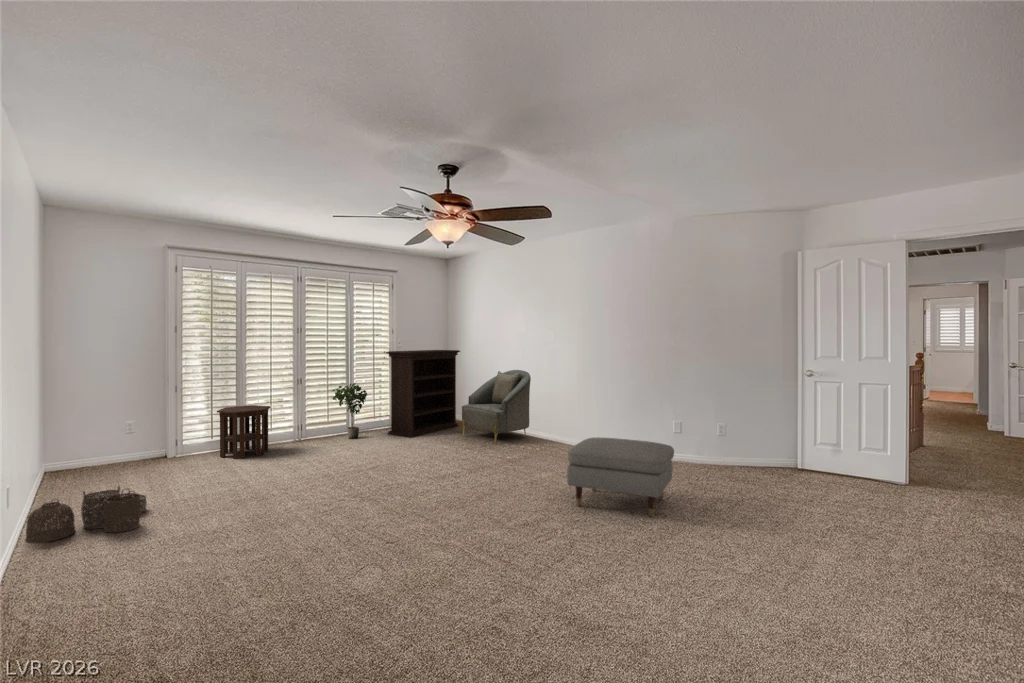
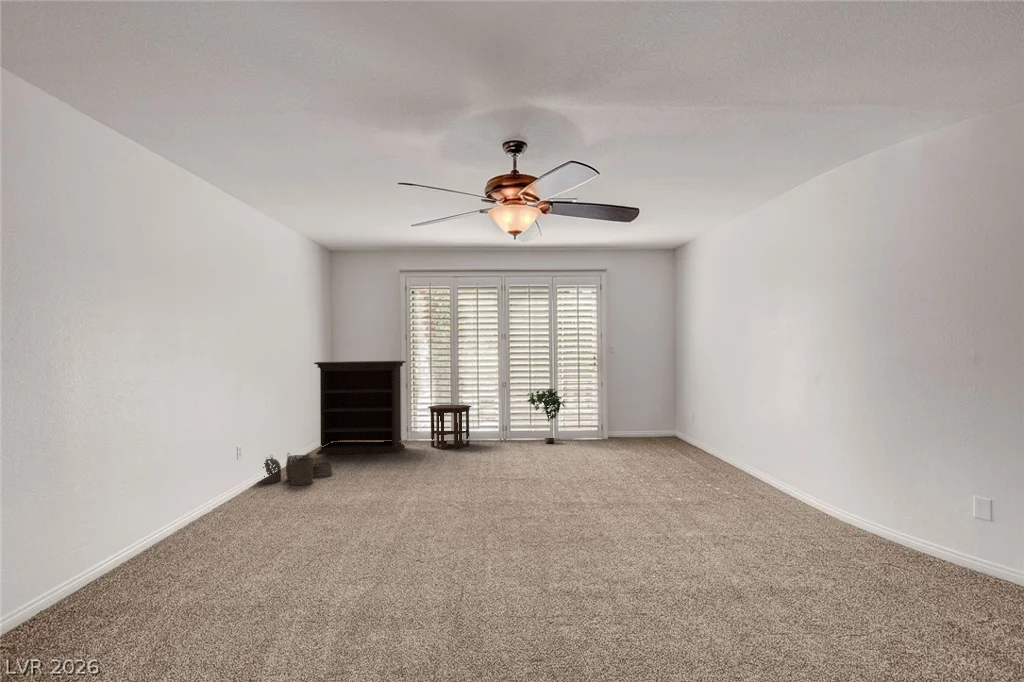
bookshelf: present [386,350,460,437] -> present [314,361,406,454]
armchair: present [462,370,531,444] -> none [654,378,735,464]
ottoman: present [567,437,674,517] -> none [631,458,794,573]

